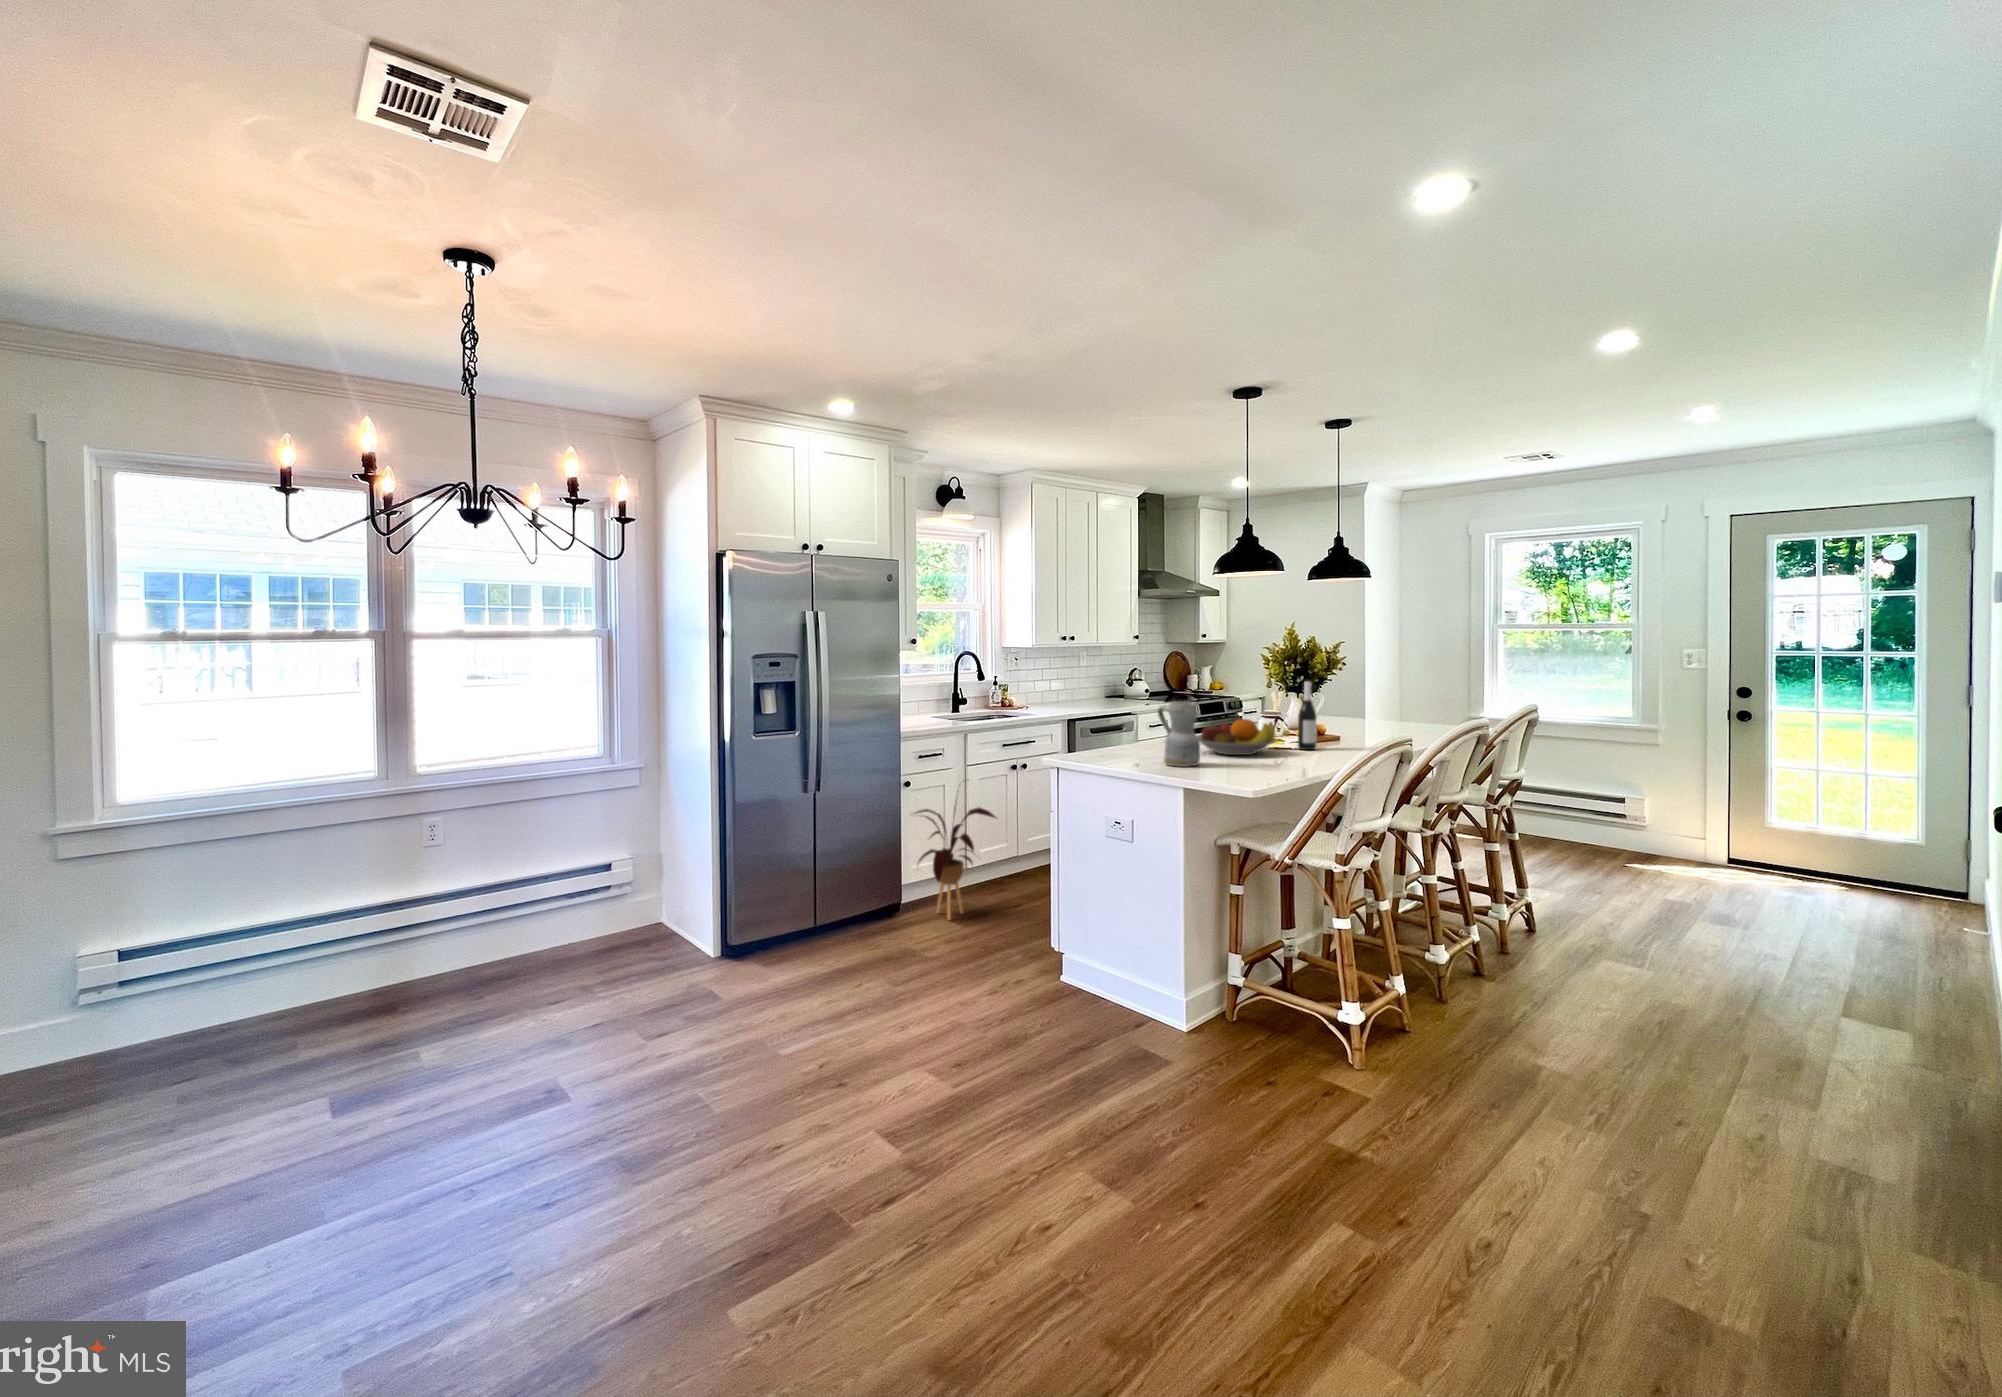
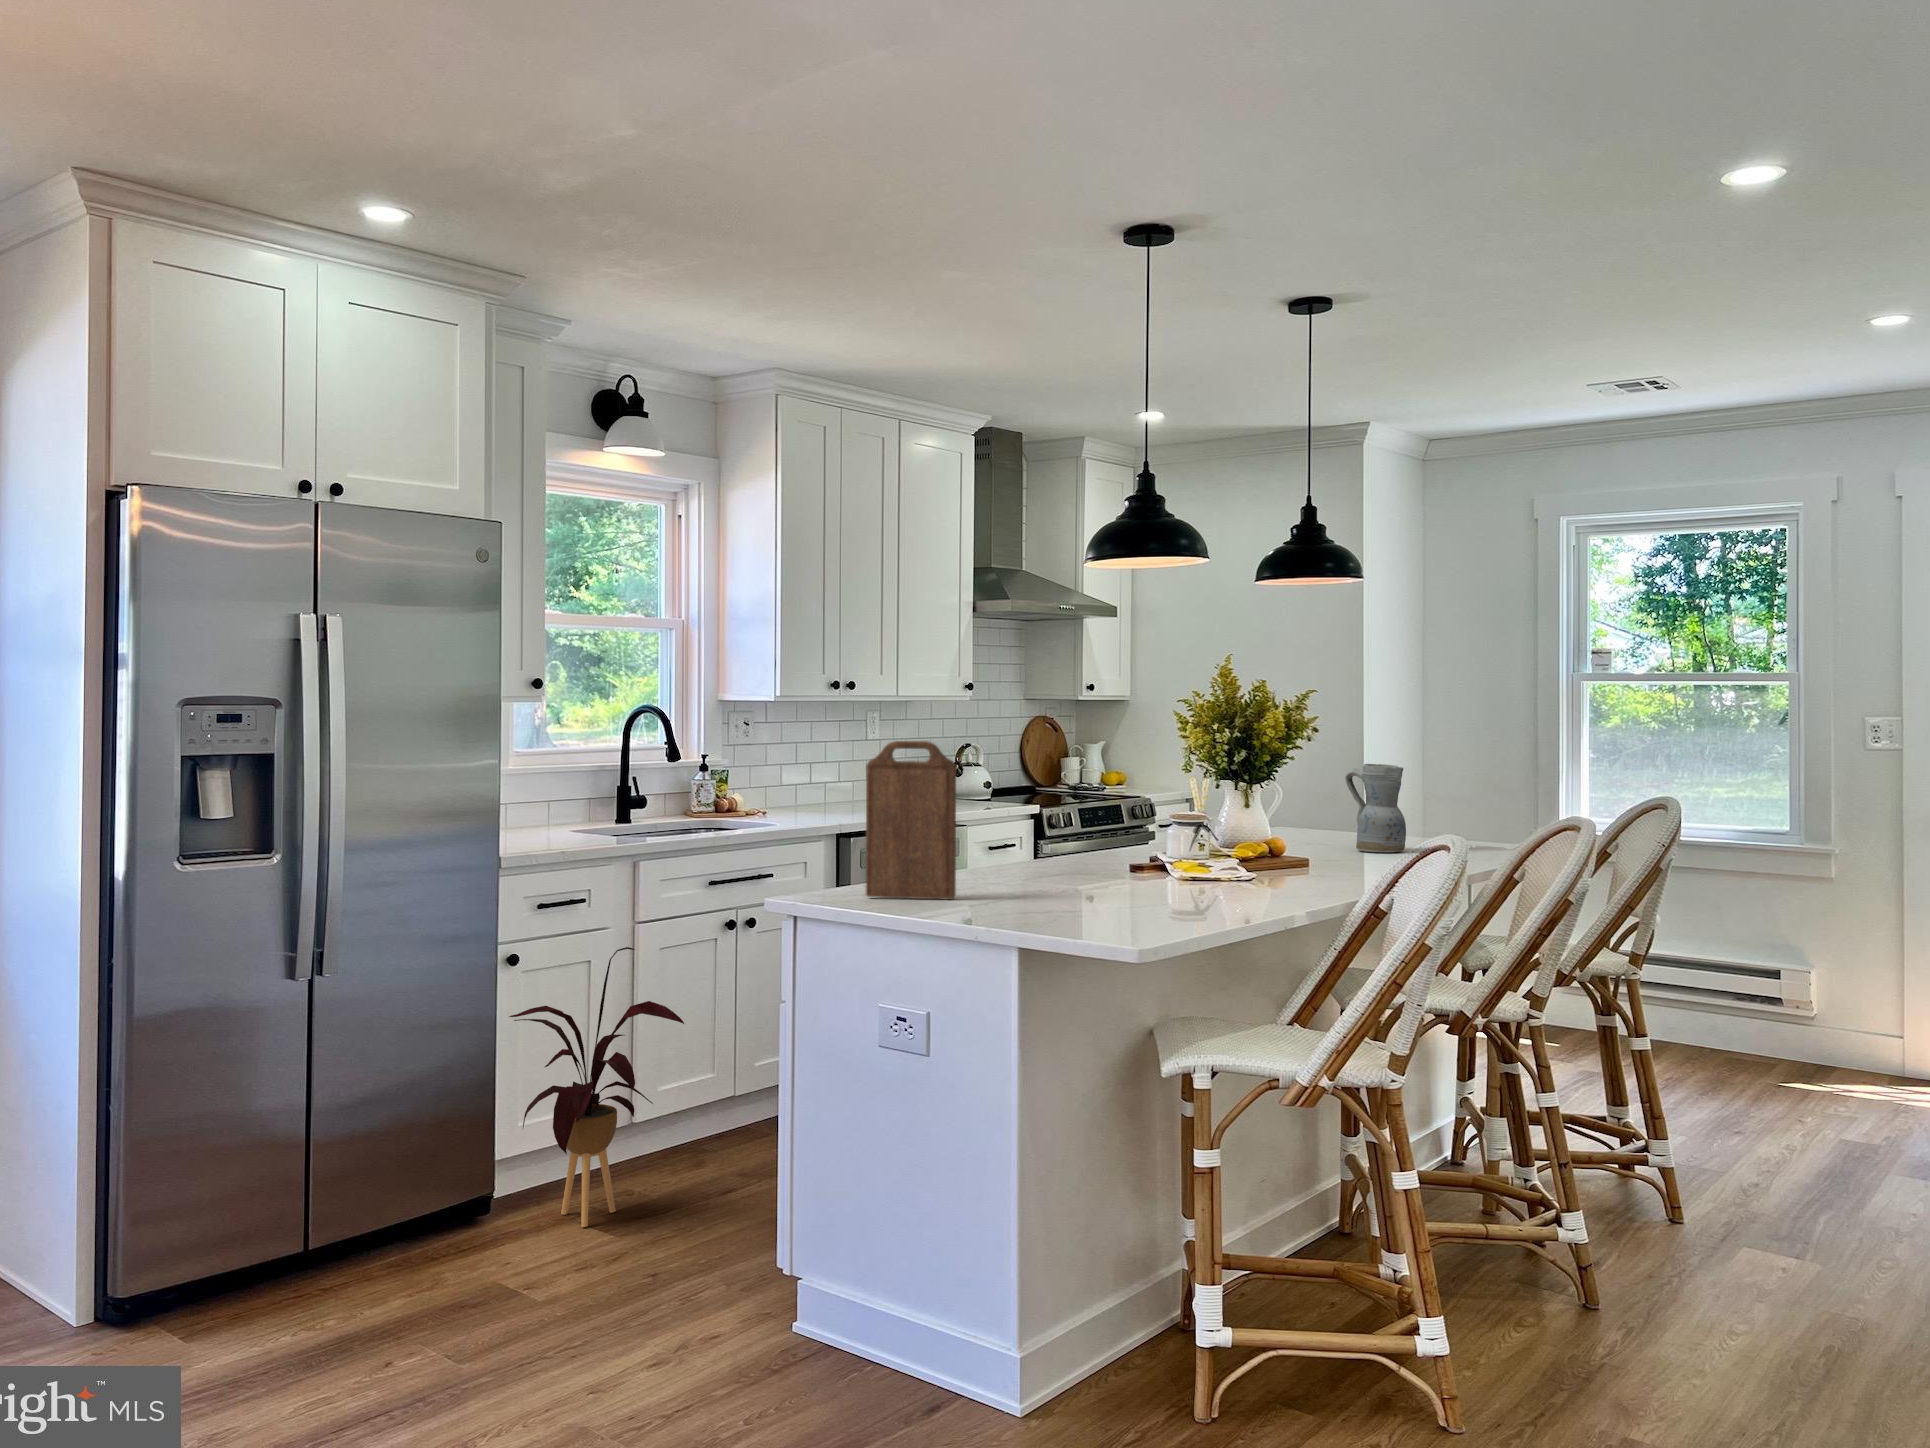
cutting board: none [1097,674,1146,758] -> present [866,741,956,899]
wine bottle: present [1298,681,1317,750] -> none [1235,757,1267,884]
ceramic pitcher: present [1157,701,1200,767] -> present [1345,764,1406,852]
fruit bowl: present [1197,719,1277,755] -> none [1047,825,1198,893]

